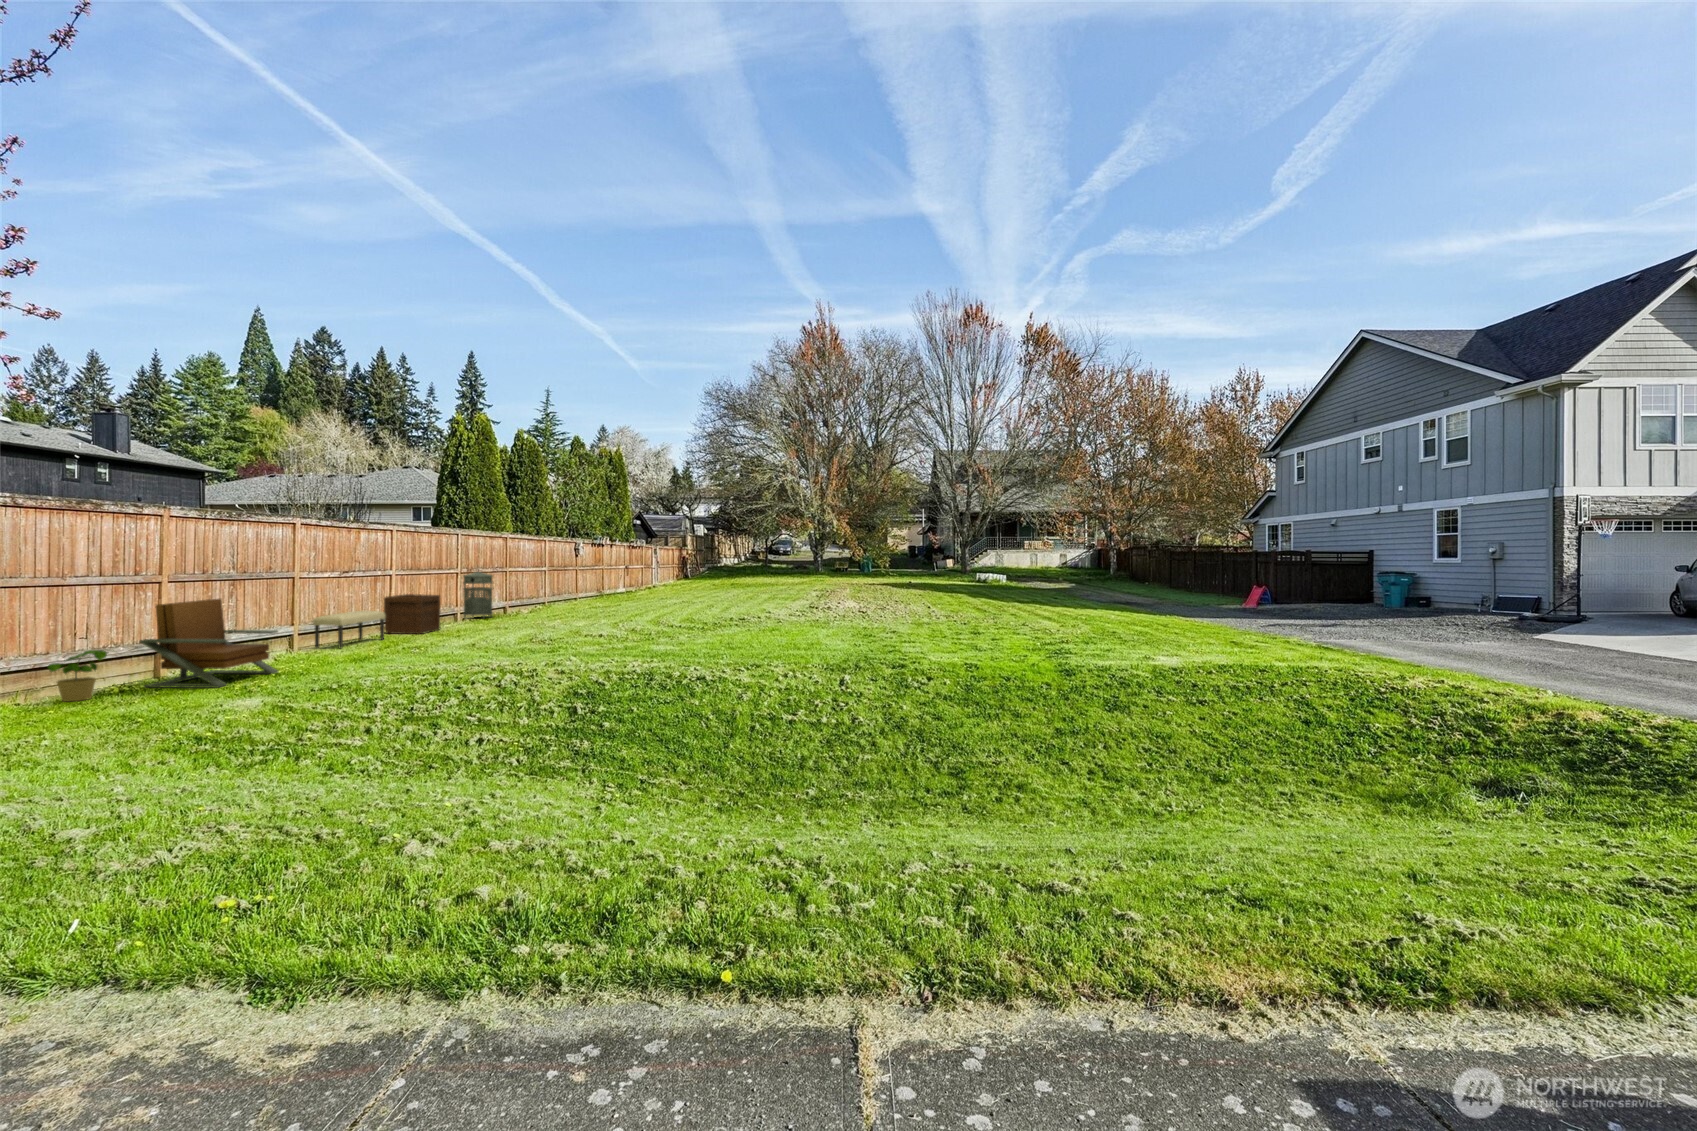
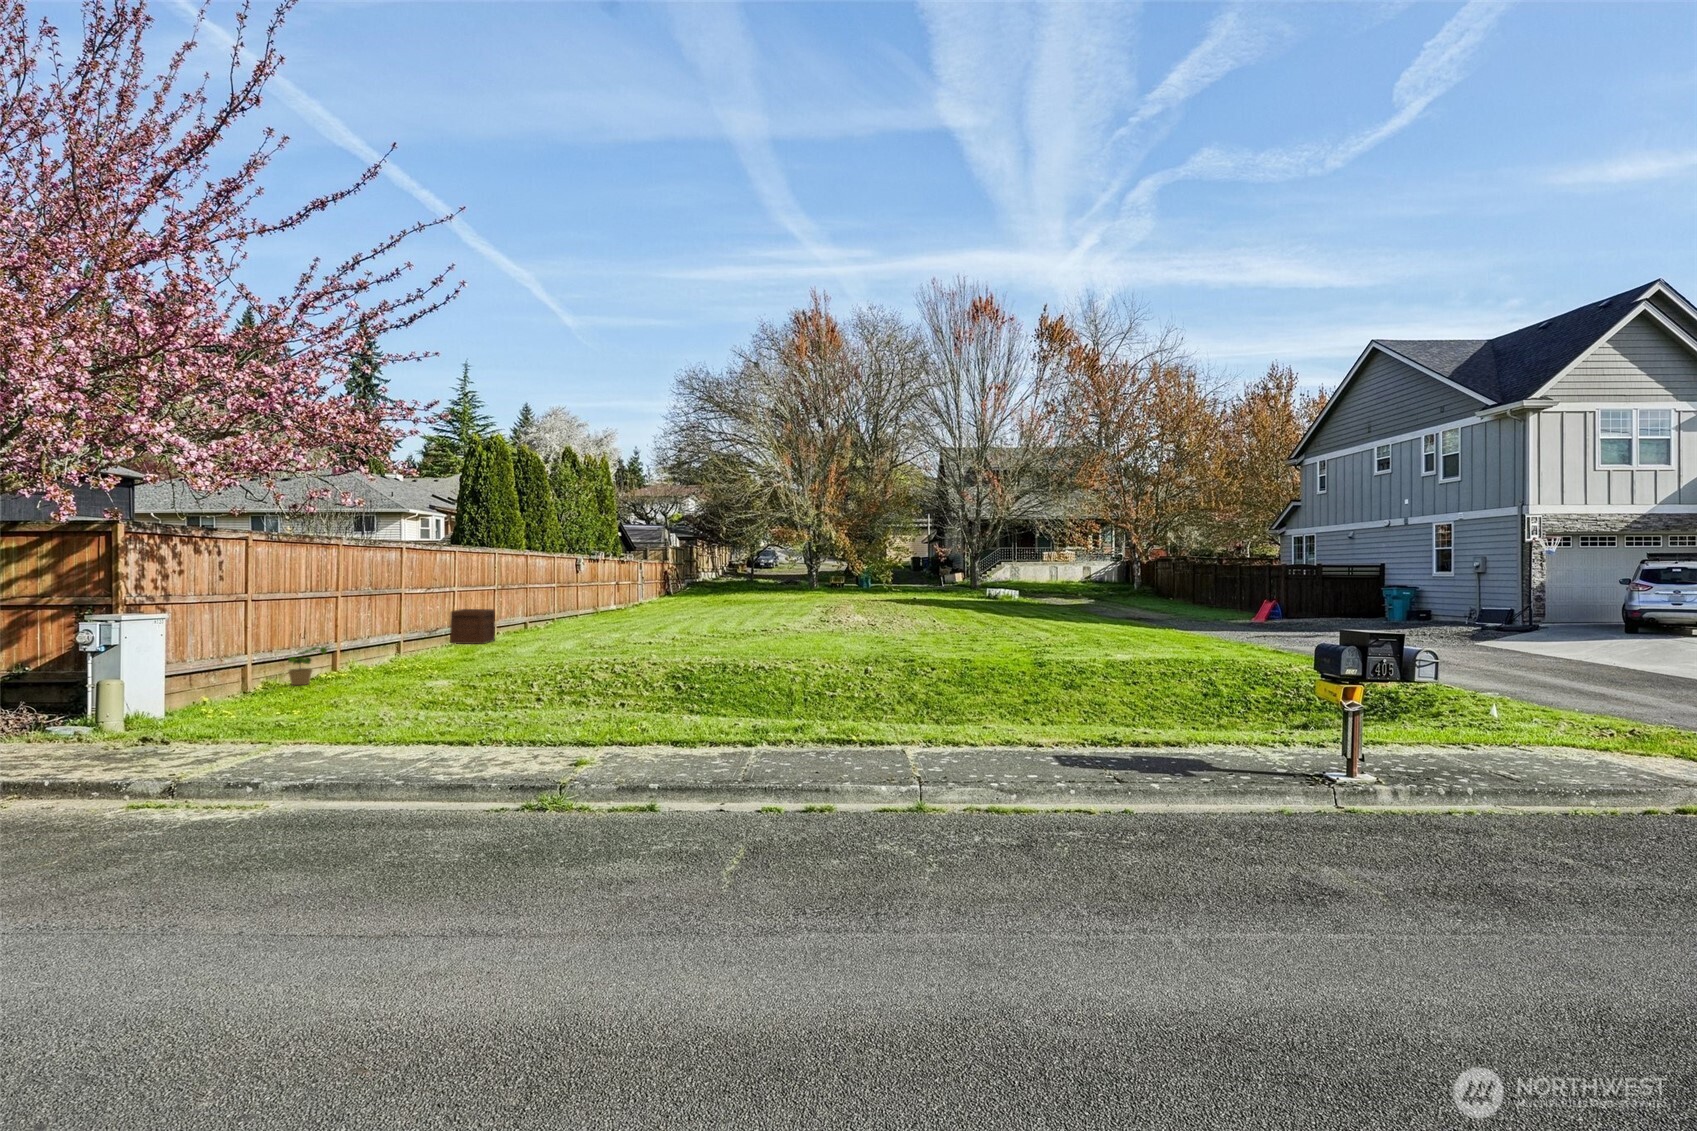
trash can: present [463,572,493,618] -> none [500,588,528,632]
lounge chair: present [140,599,278,688] -> none [330,610,415,678]
bench: present [313,611,385,648] -> none [411,623,460,654]

